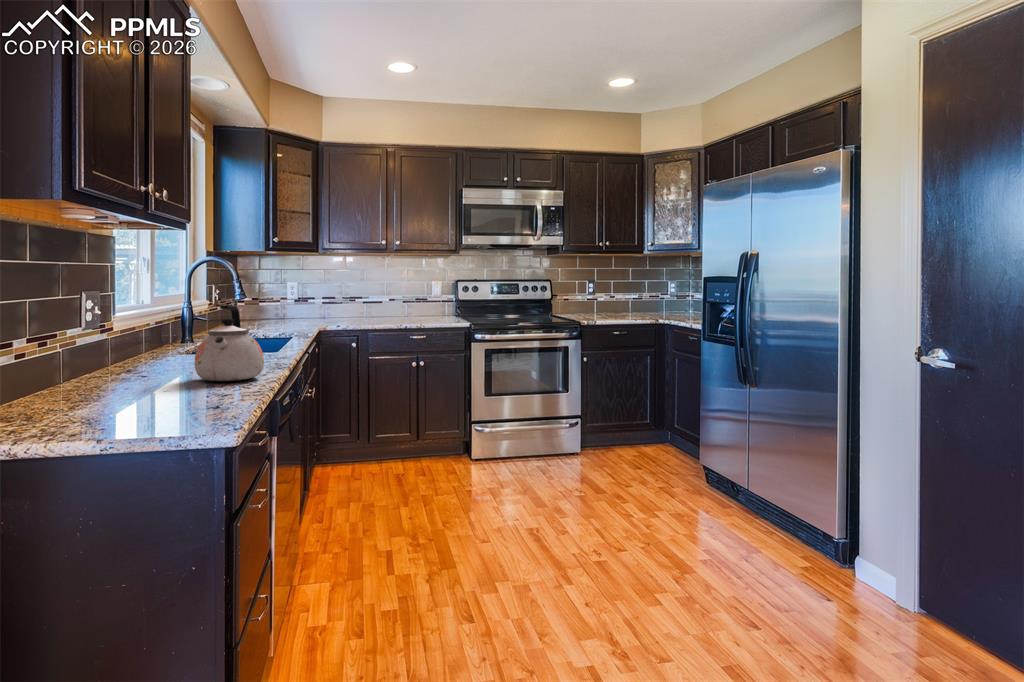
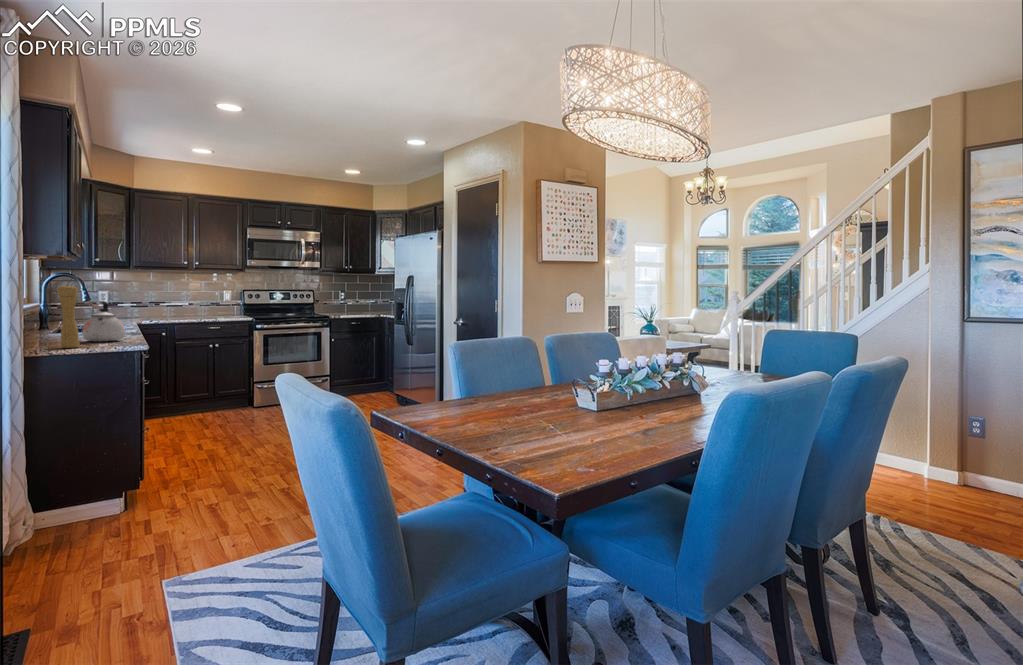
pepper mill: none [123,276,165,405] -> present [57,285,79,348]

